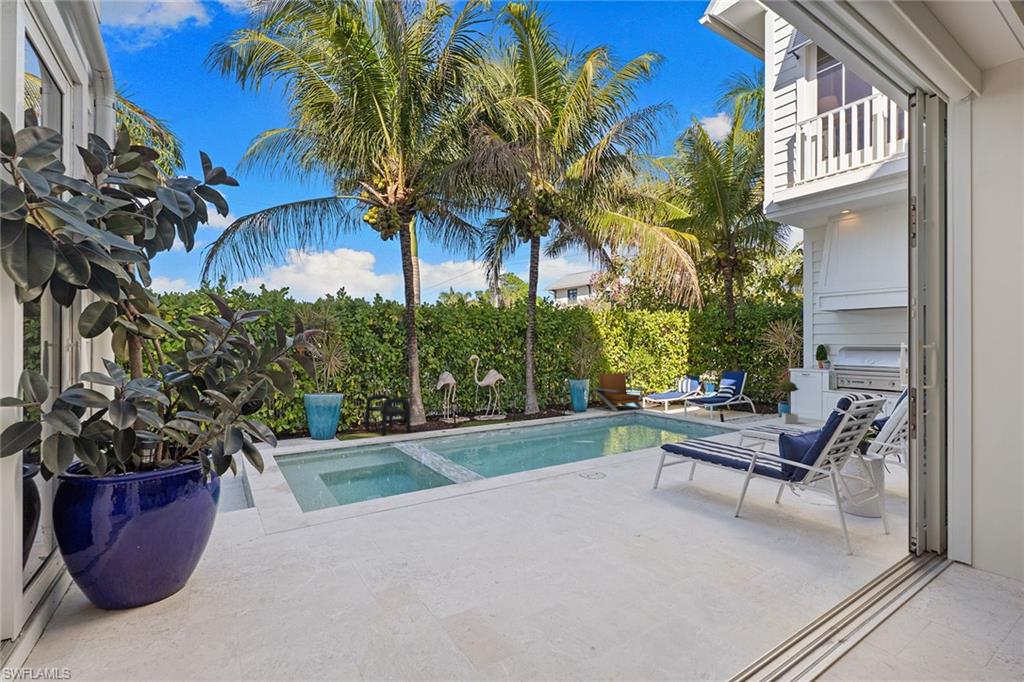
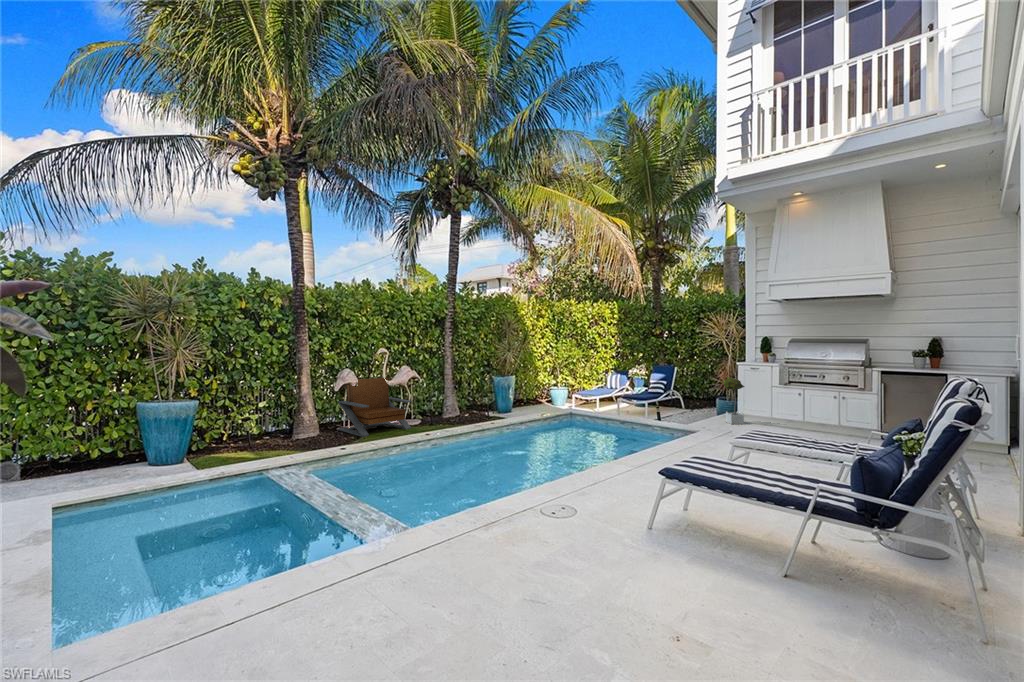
lounge chair: present [594,373,644,412] -> present [338,378,411,437]
bench: present [365,395,411,435] -> none [233,400,295,457]

